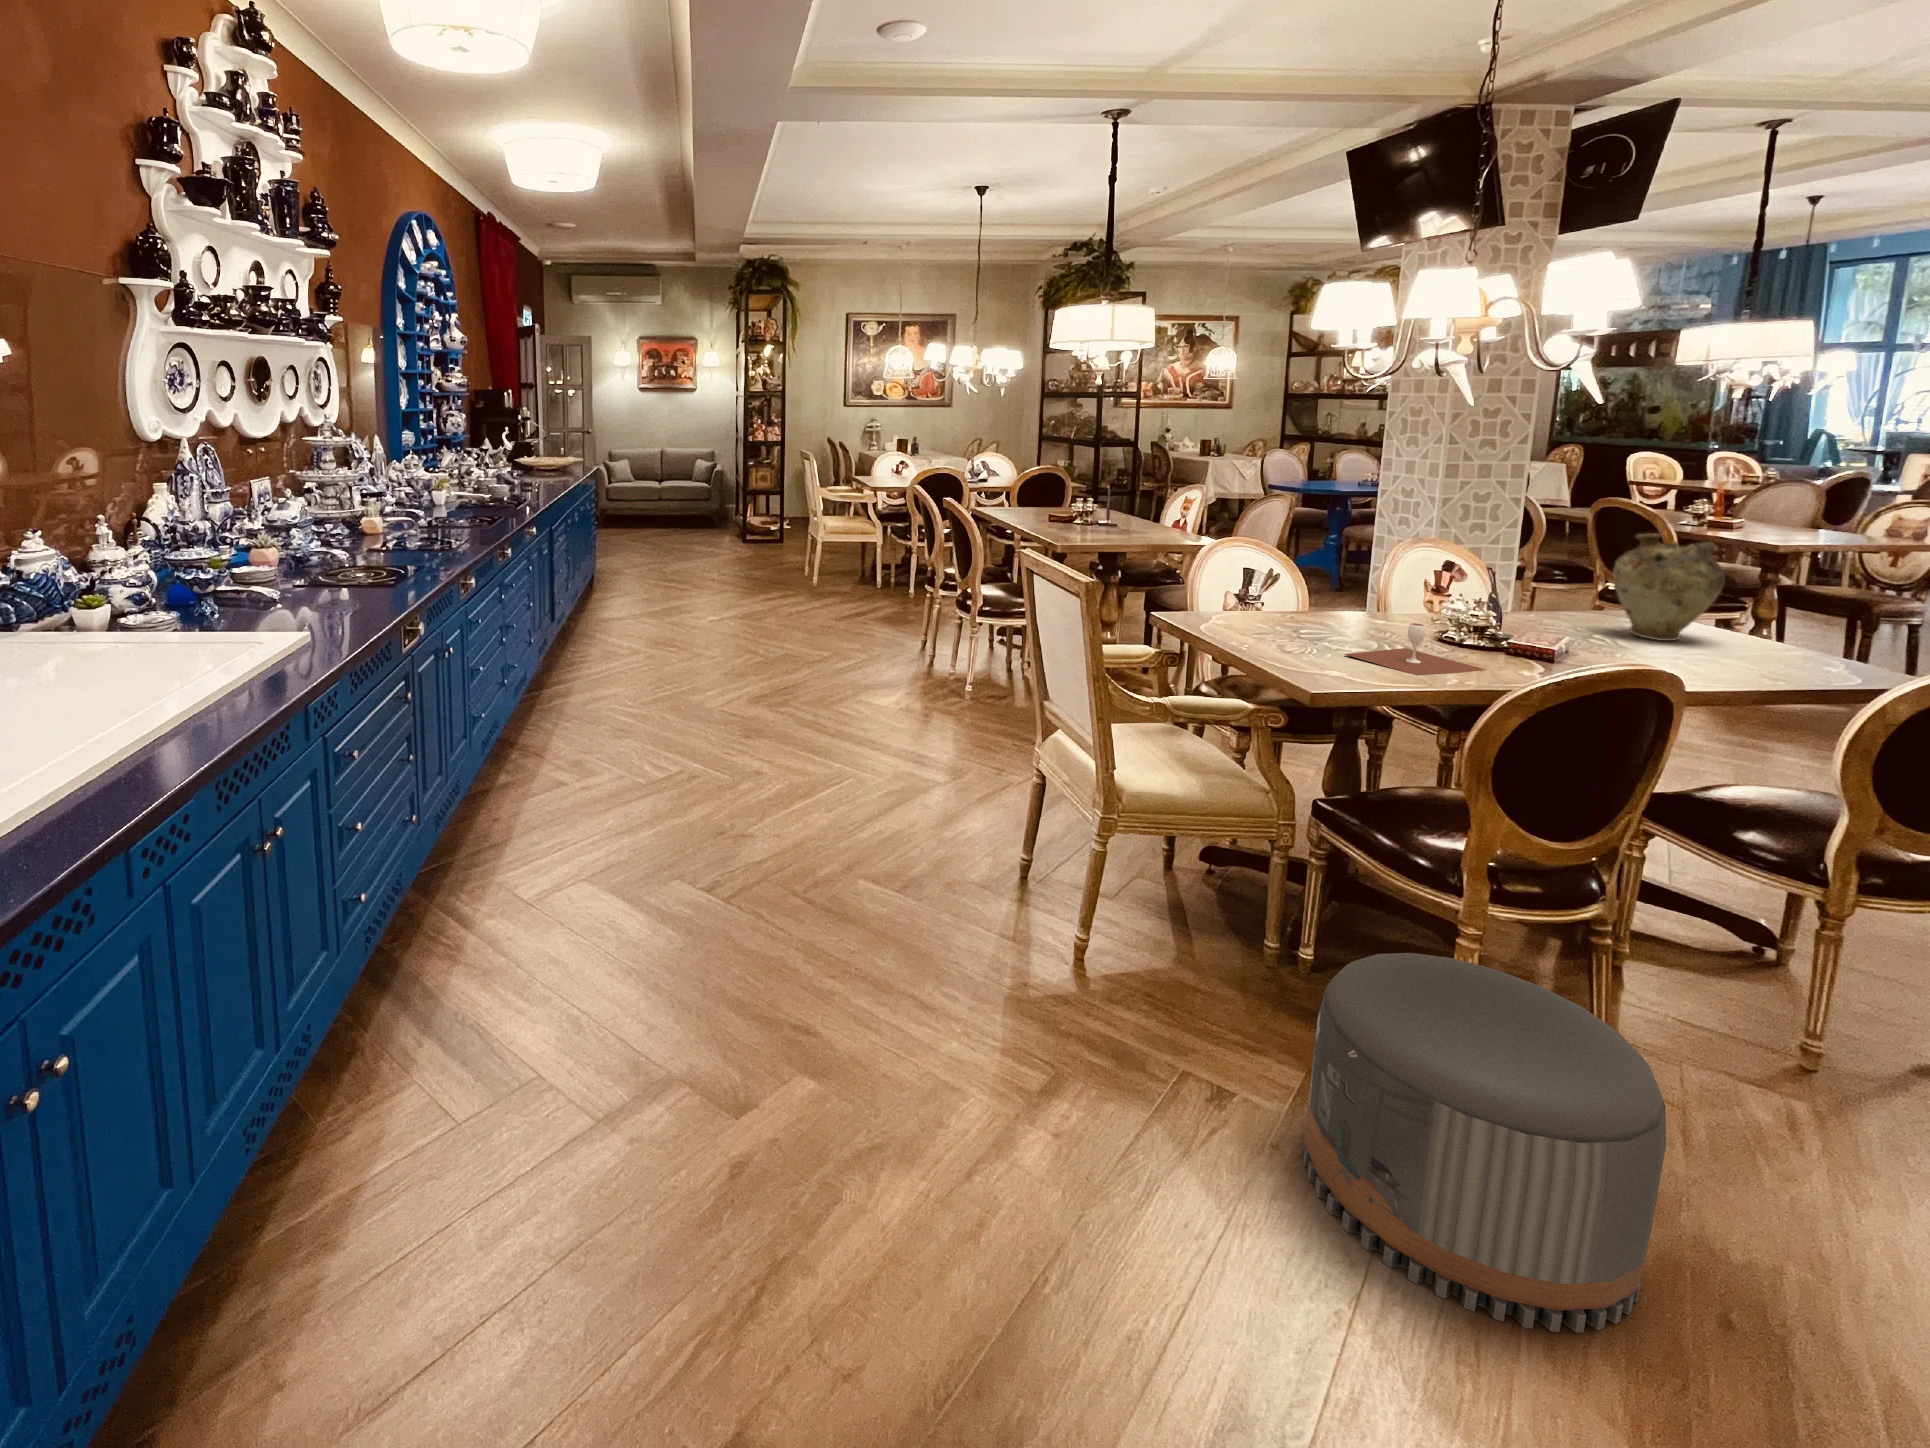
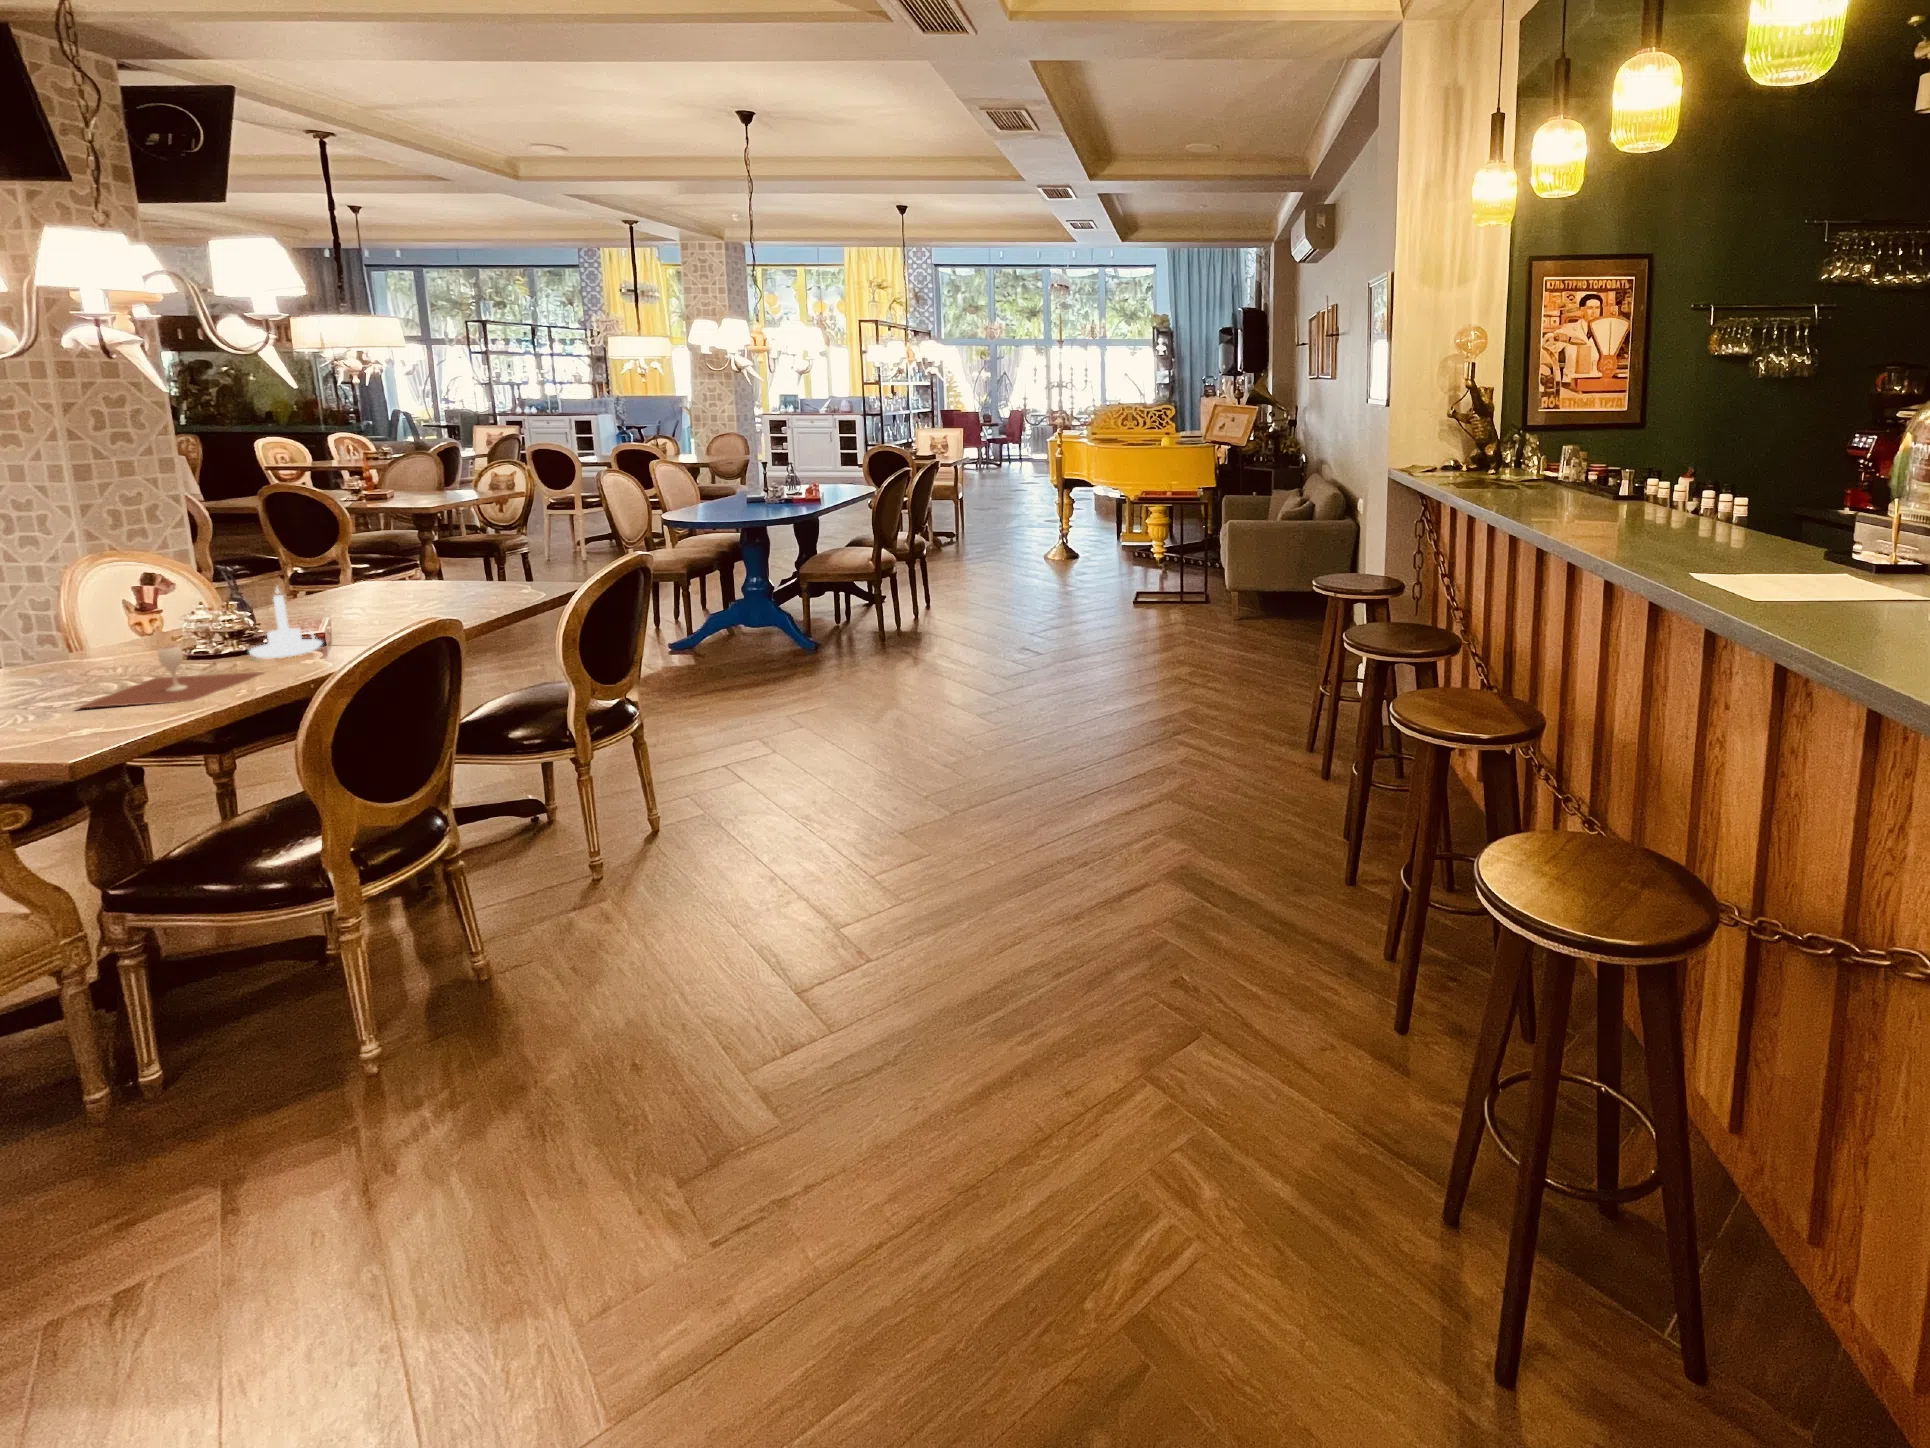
vase: present [1613,533,1725,641] -> none [342,509,438,604]
candle holder: none [1482,592,1549,663] -> present [249,588,322,658]
pouf: present [1303,953,1666,1333] -> none [237,919,593,1277]

